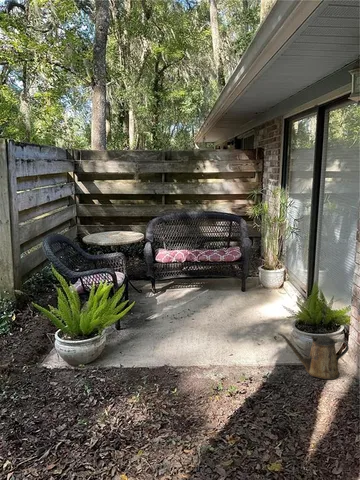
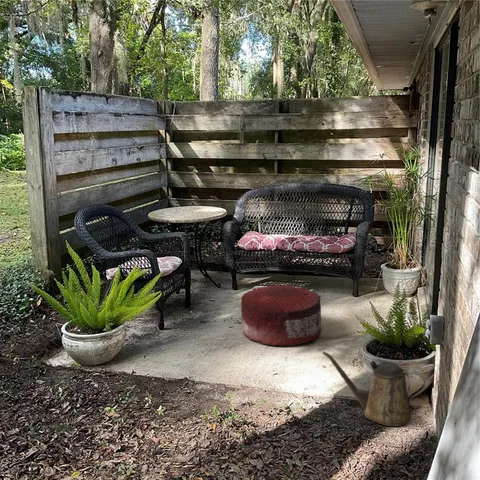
pouf: none [182,287,240,333] -> present [241,284,322,346]

